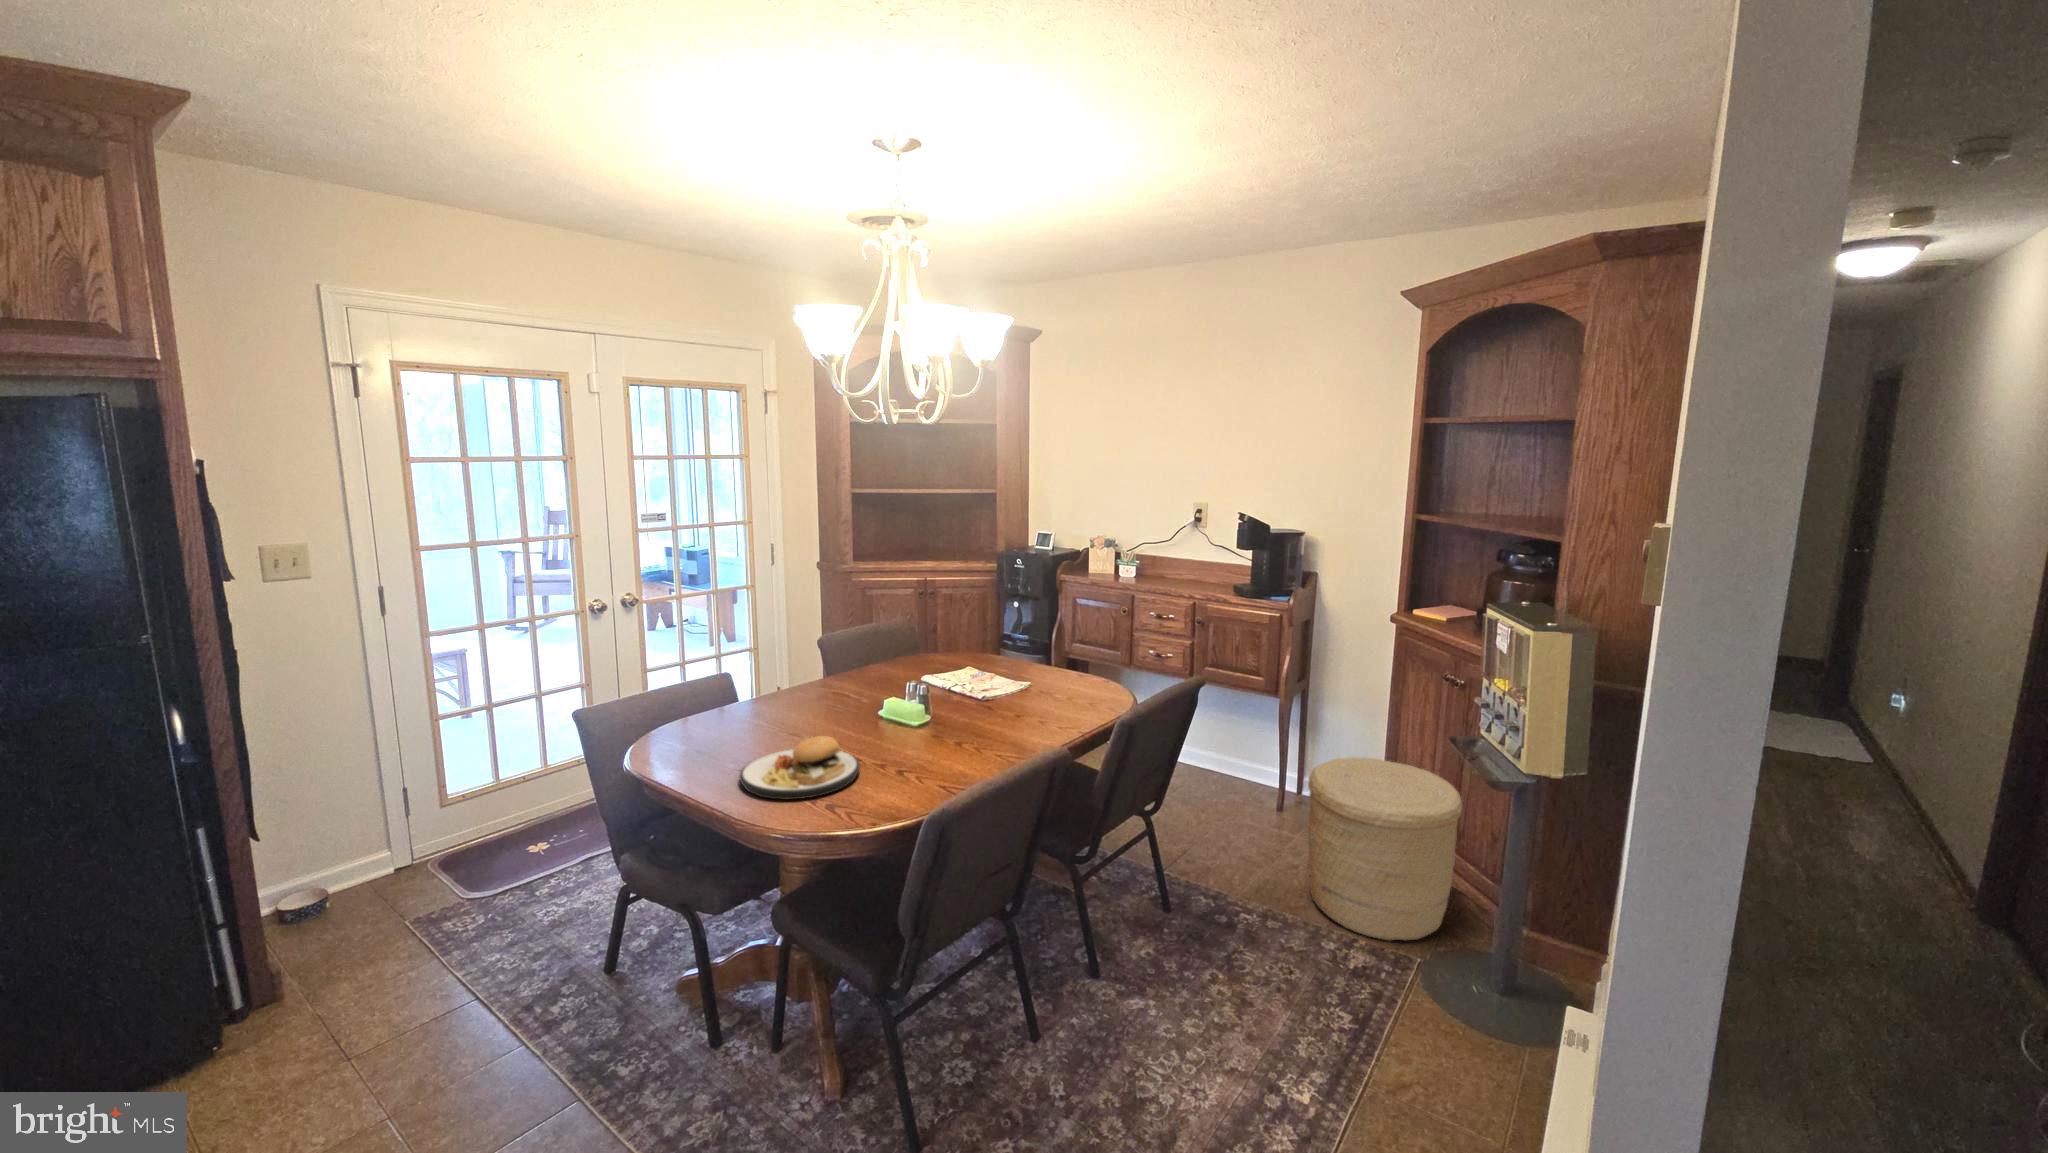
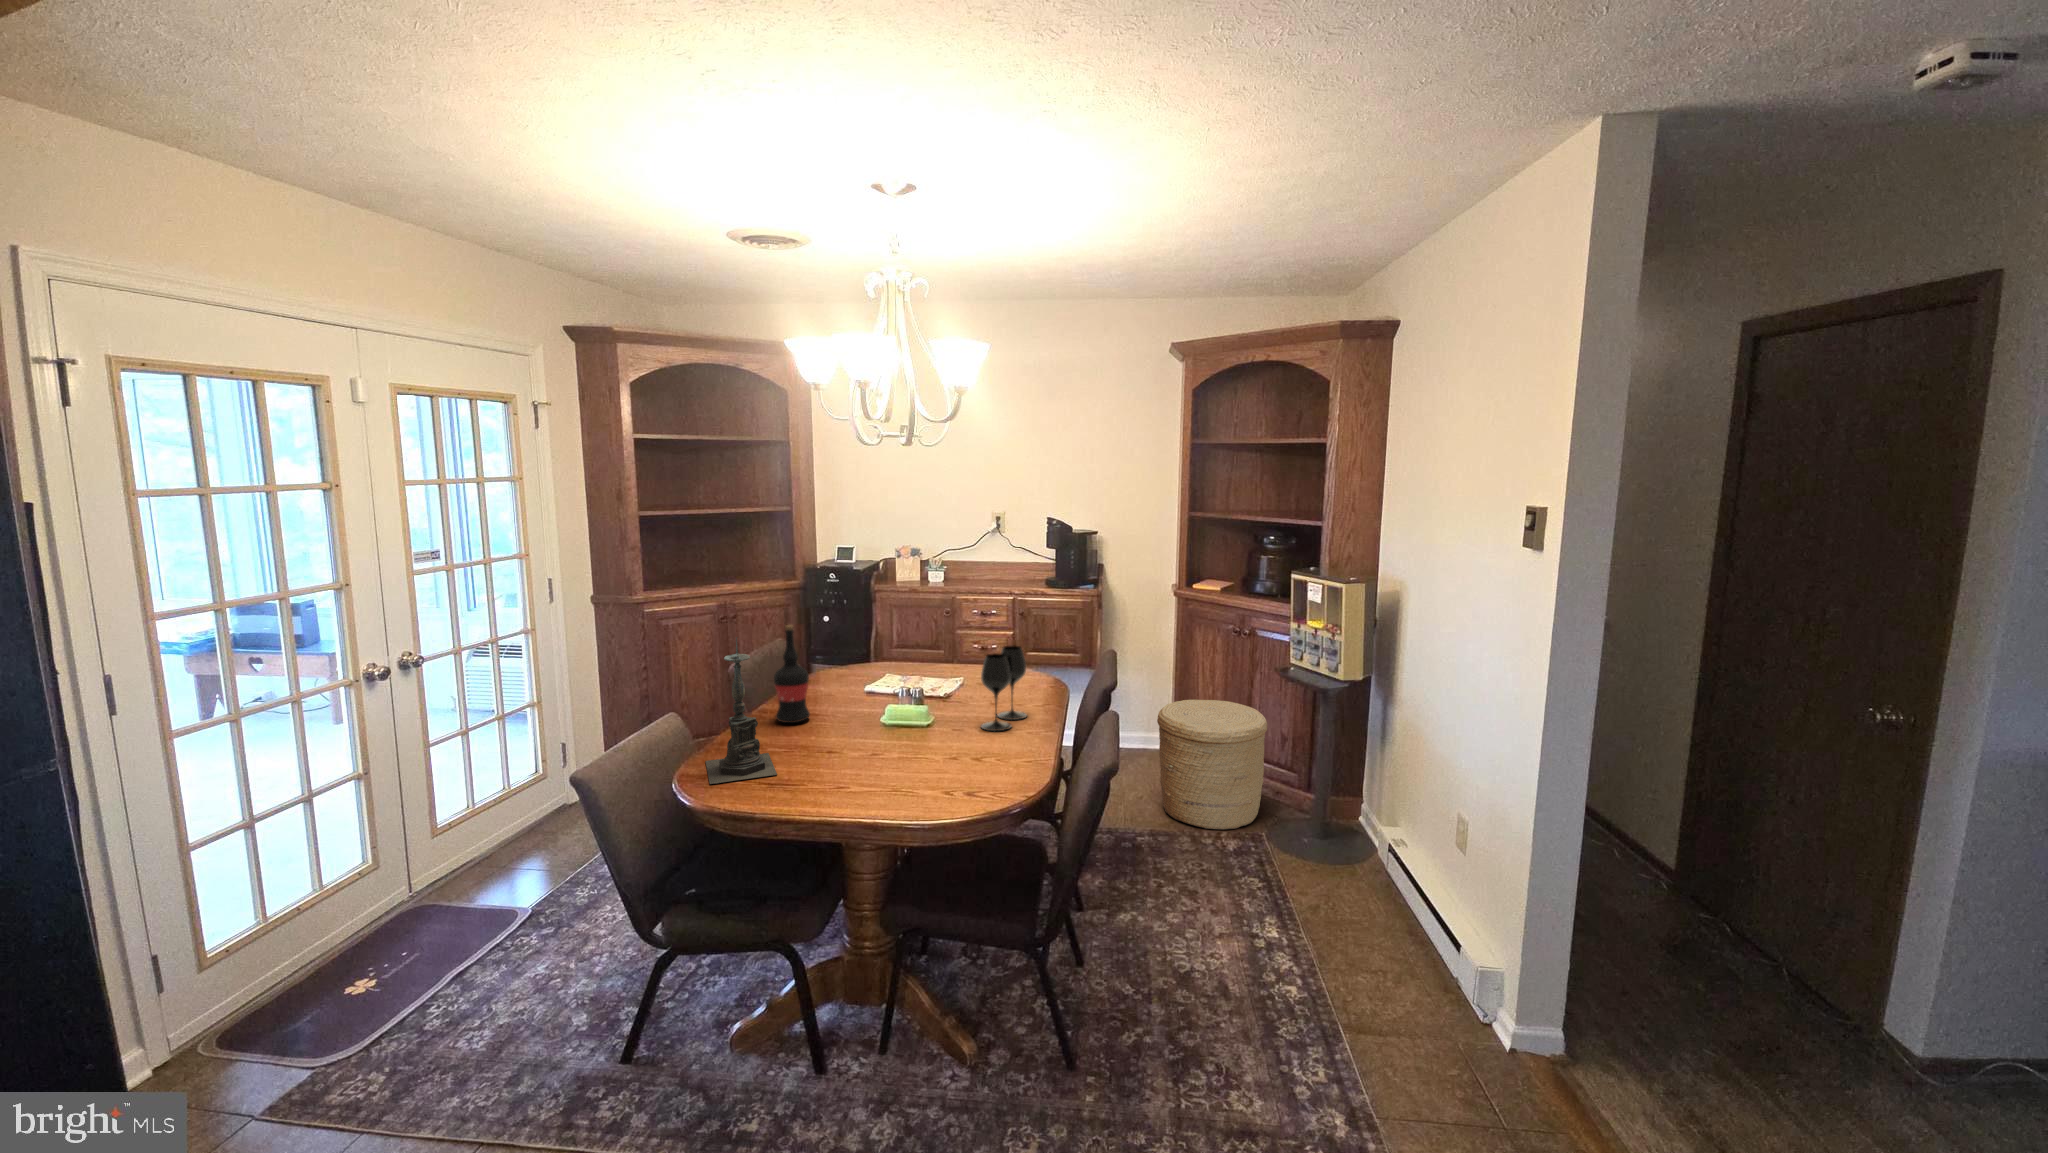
wine bottle: none [806,604,842,701] -> present [774,625,810,723]
candle holder: none [665,610,754,748] -> present [705,637,777,784]
wine glass: none [965,655,1036,749] -> present [981,645,1027,731]
plate: present [739,736,860,800] -> none [839,721,951,800]

